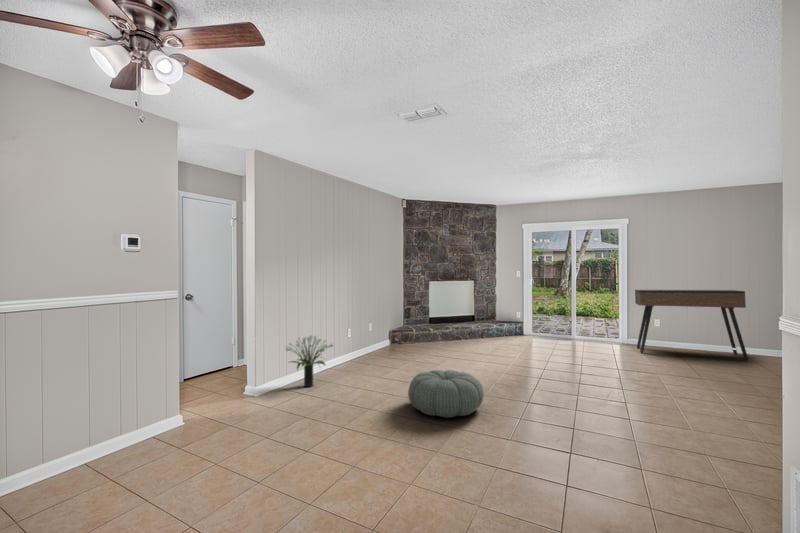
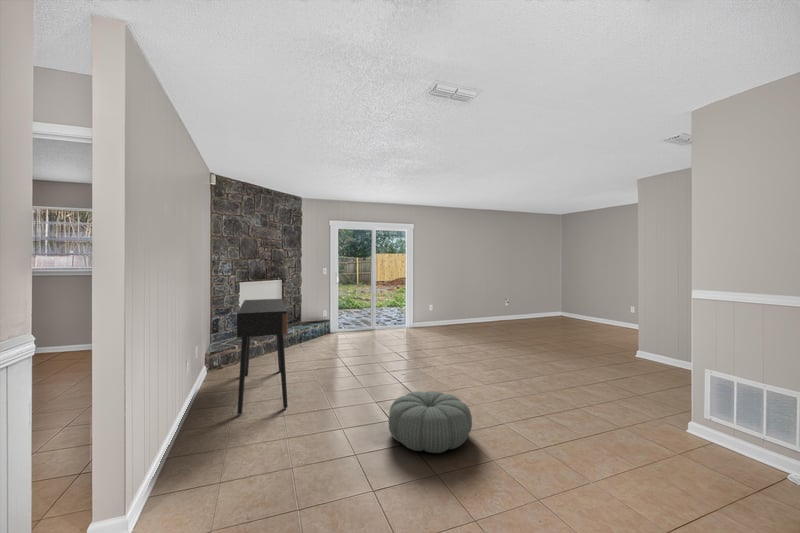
console table: present [635,290,748,360] -> present [237,299,288,415]
potted plant: present [286,336,333,387] -> none [152,395,249,491]

